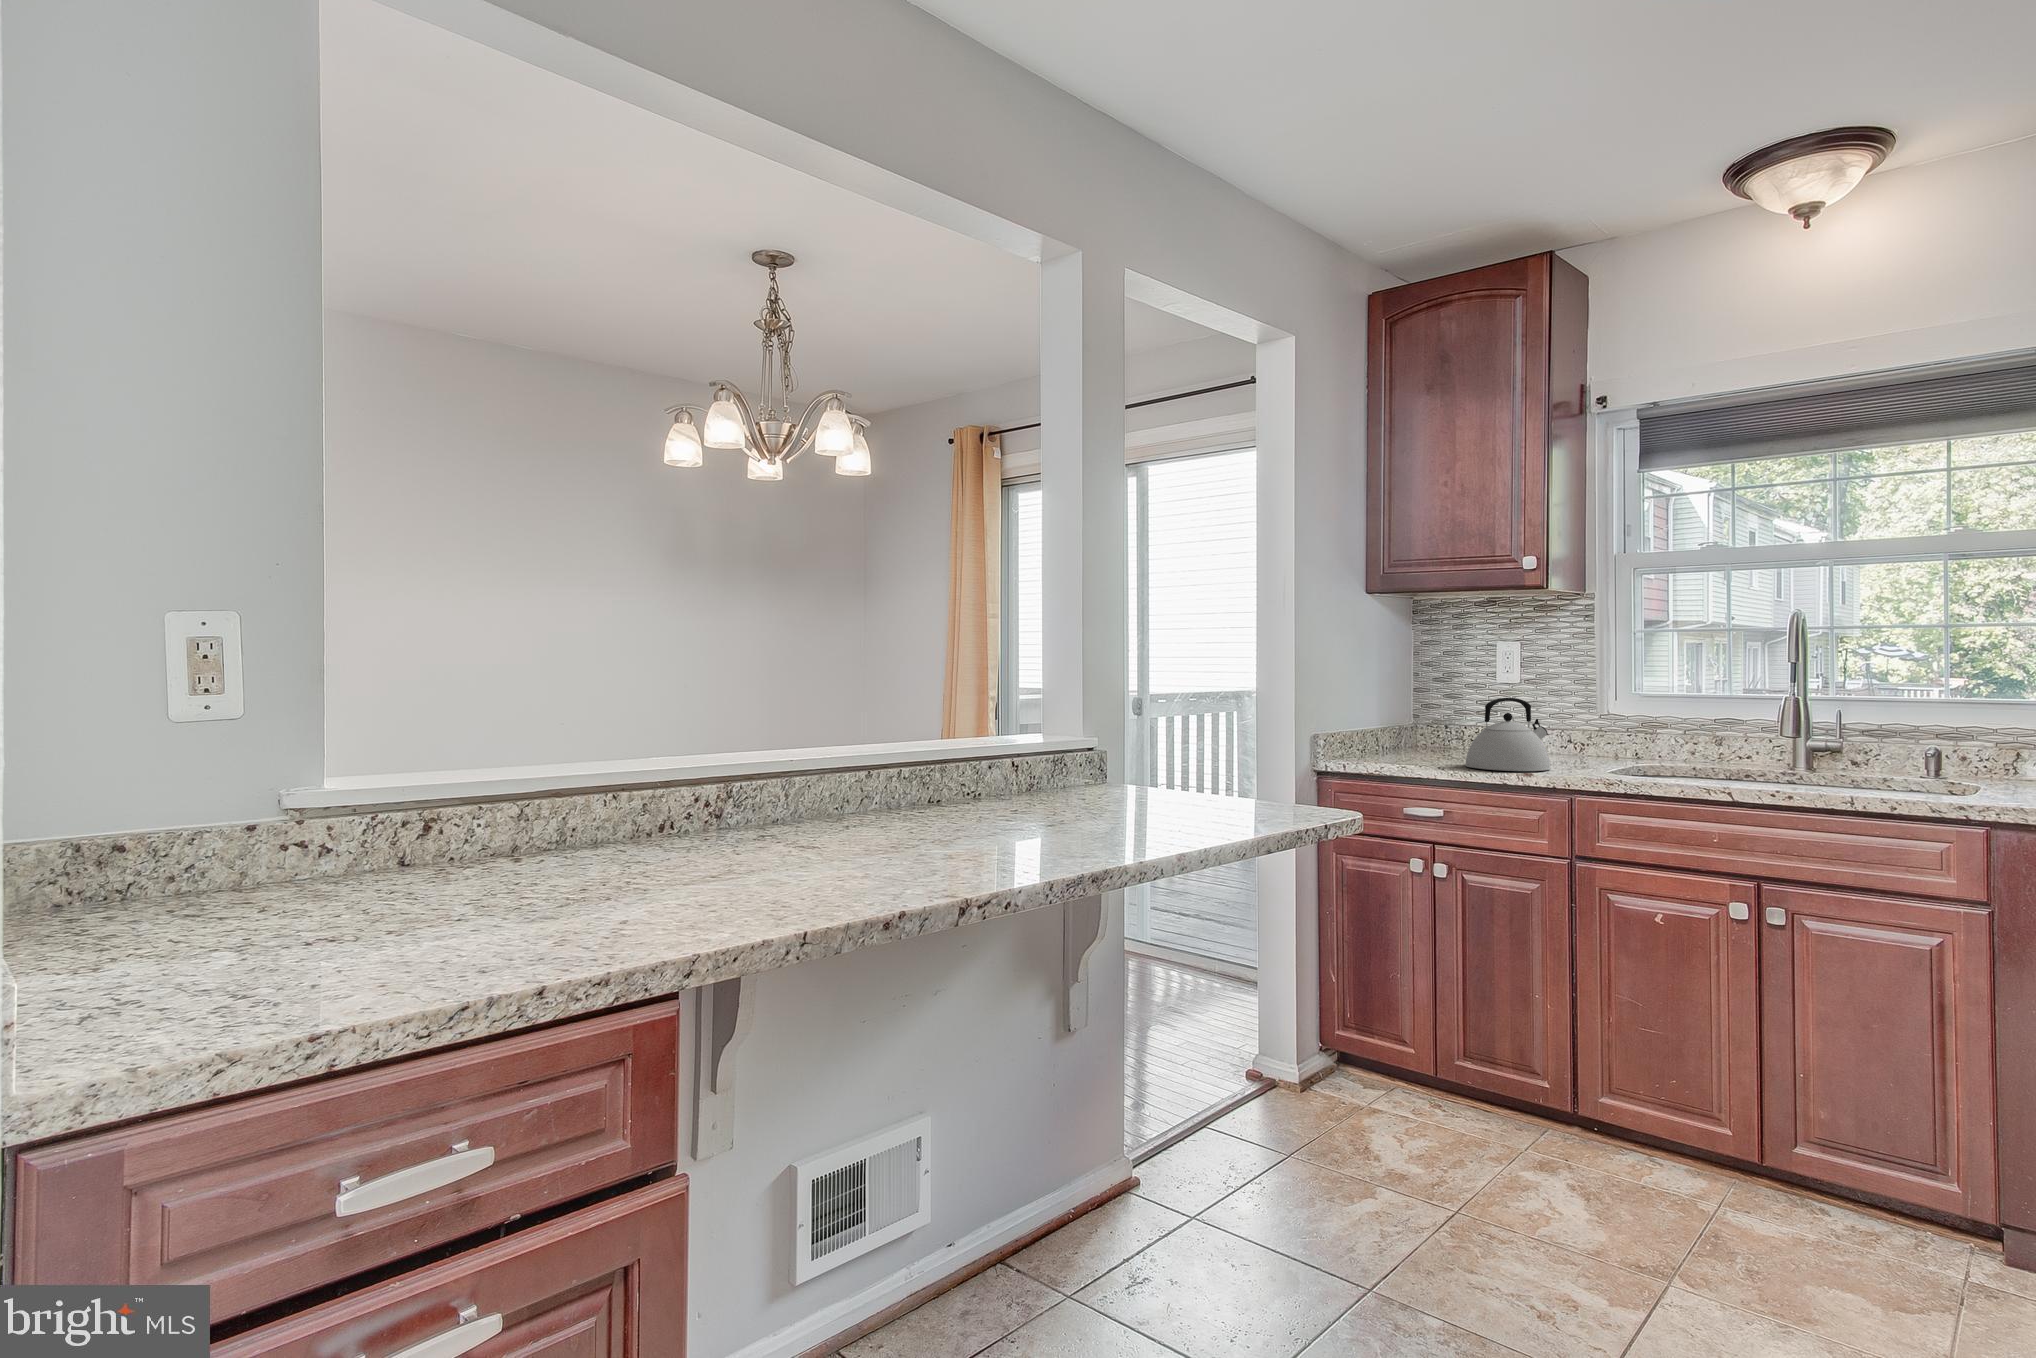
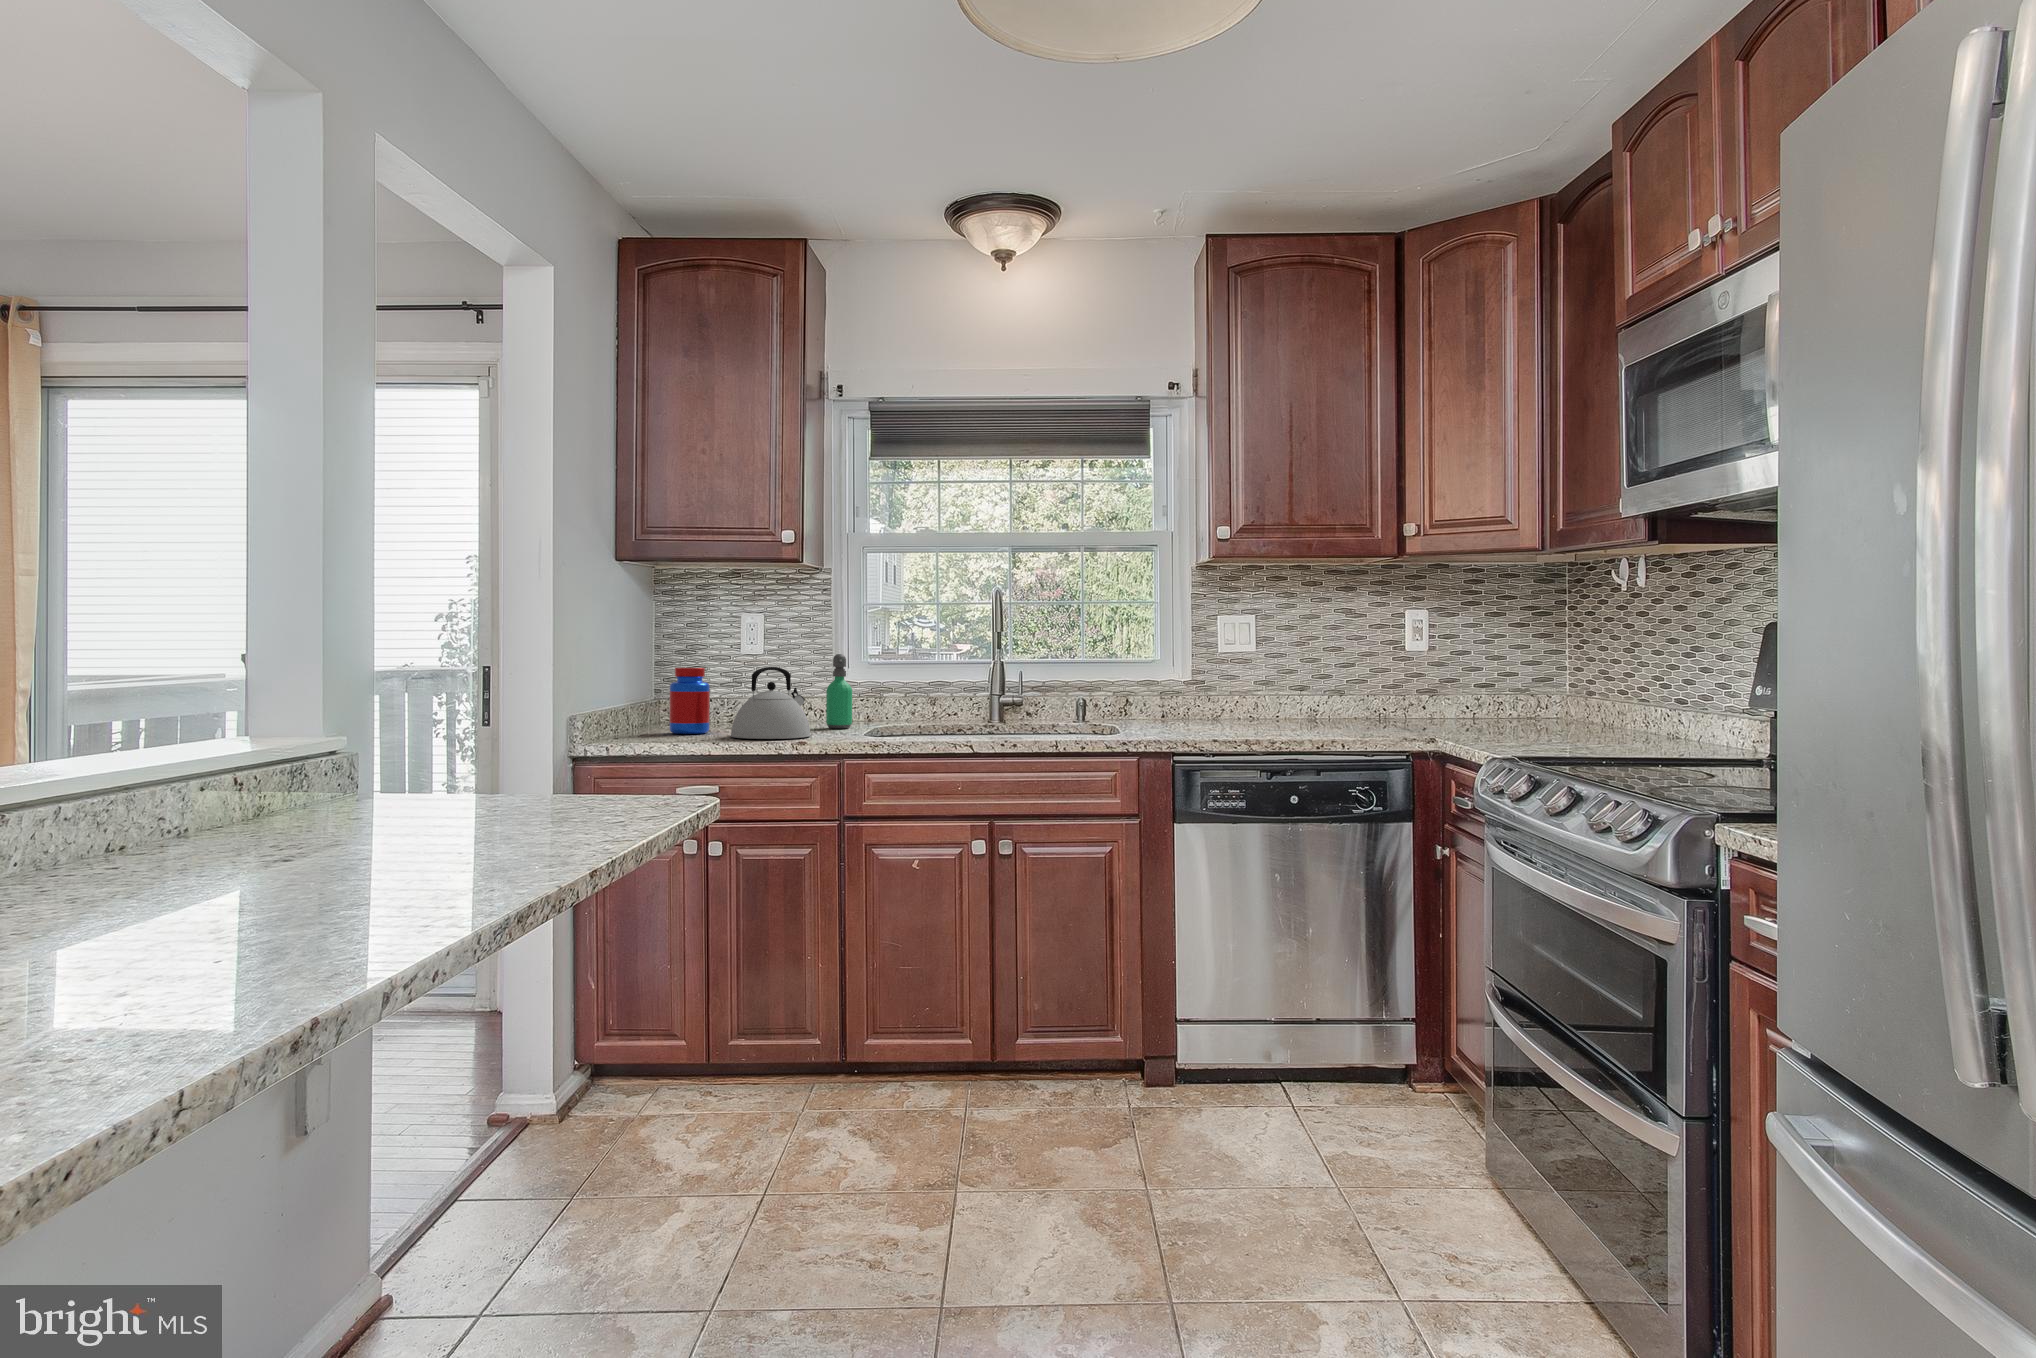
soap dispenser: none [1582,683,1613,762] -> present [826,654,852,728]
jar: none [1412,696,1451,760] -> present [669,668,710,734]

